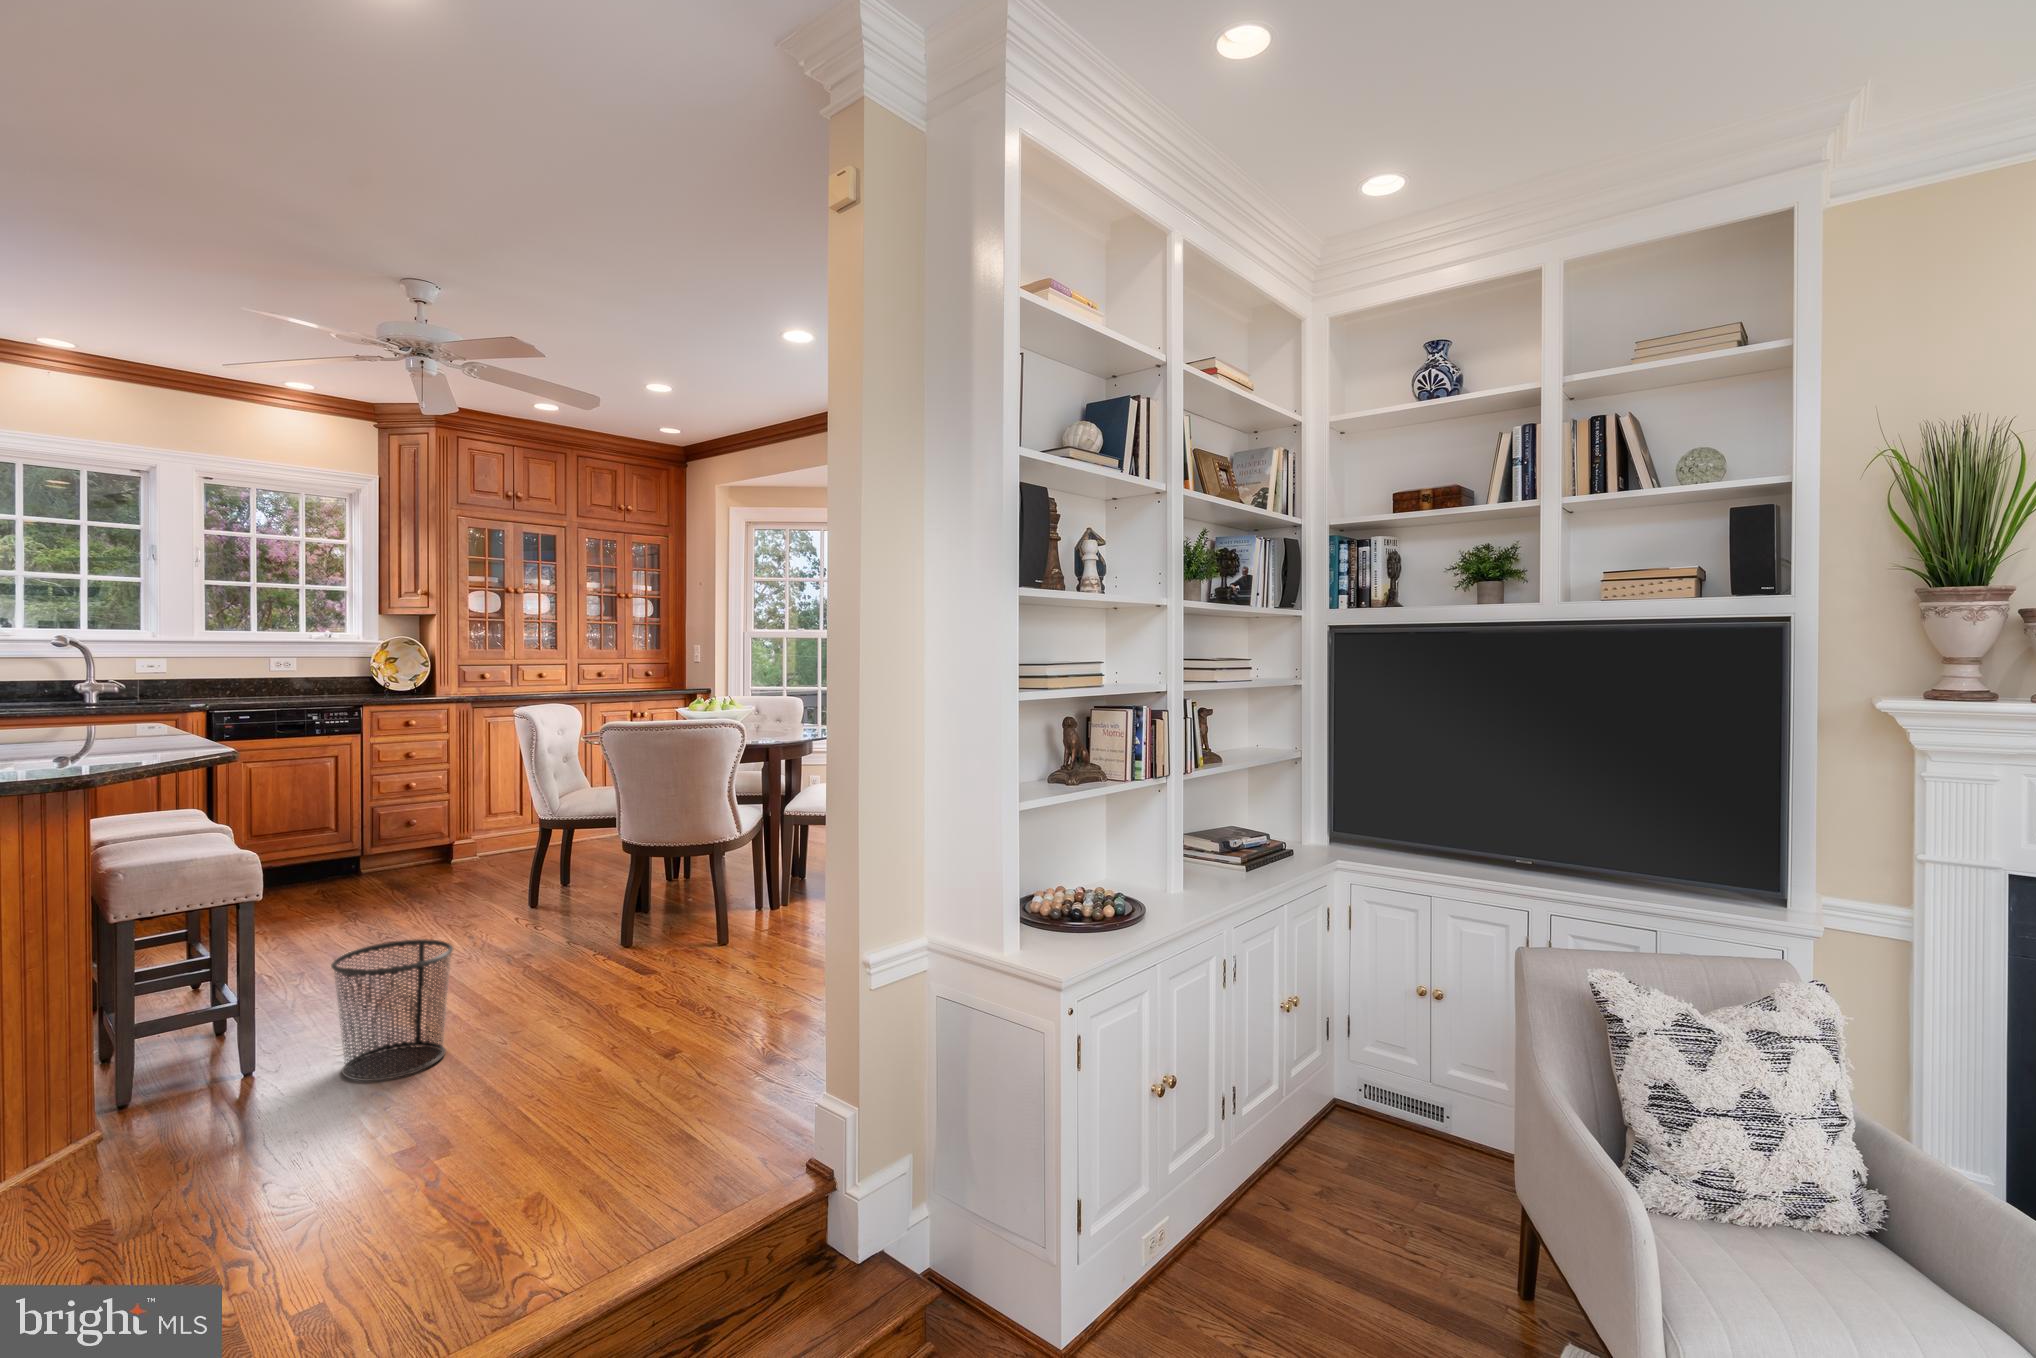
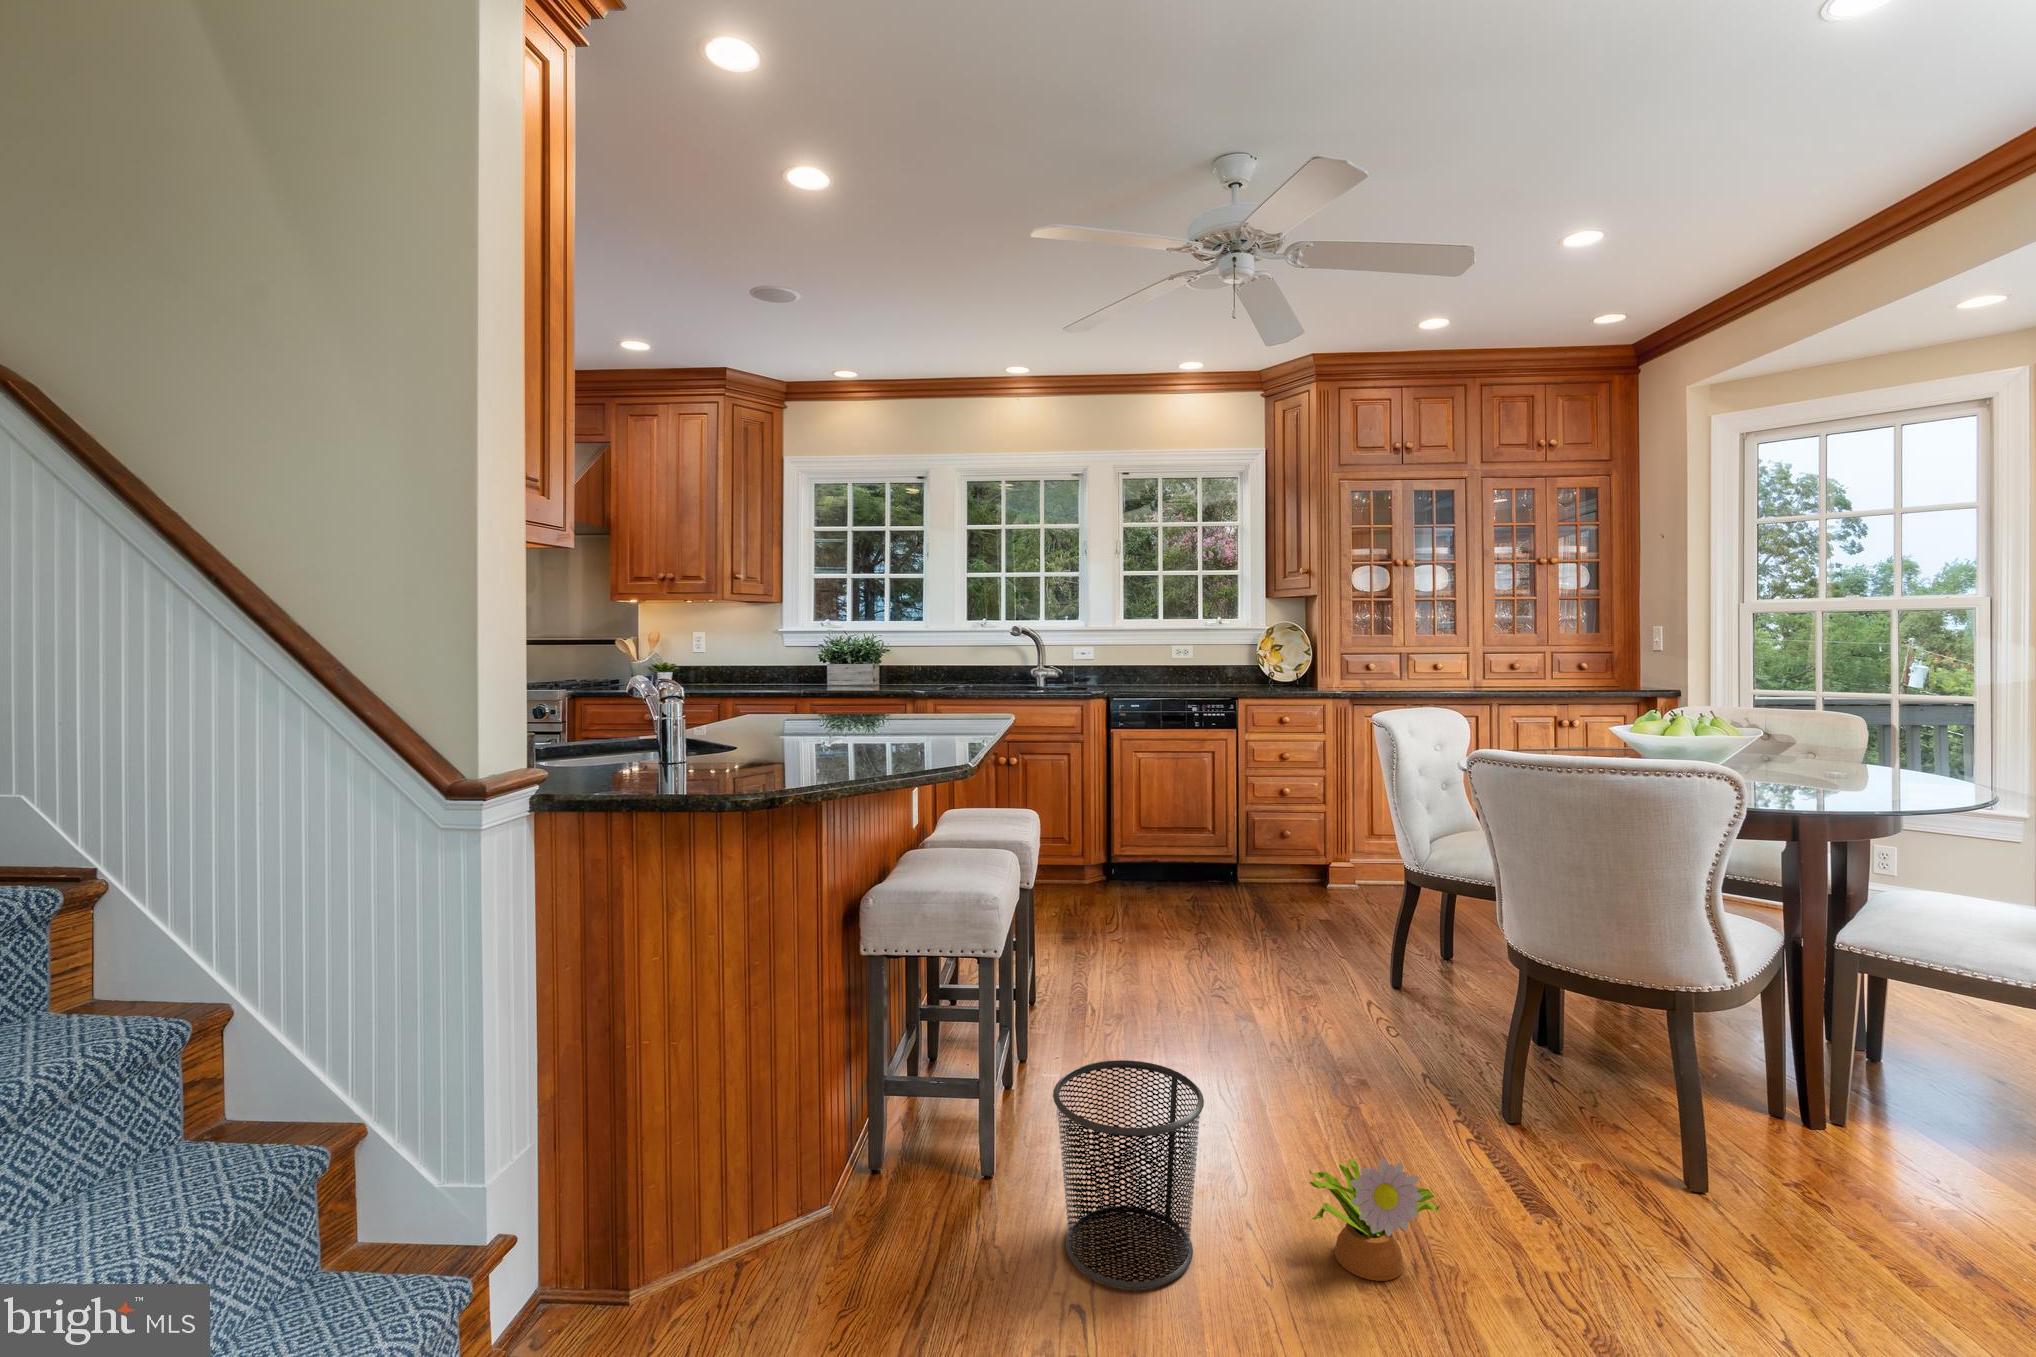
decorative plant: none [517,948,601,1025] -> present [1309,1158,1440,1281]

